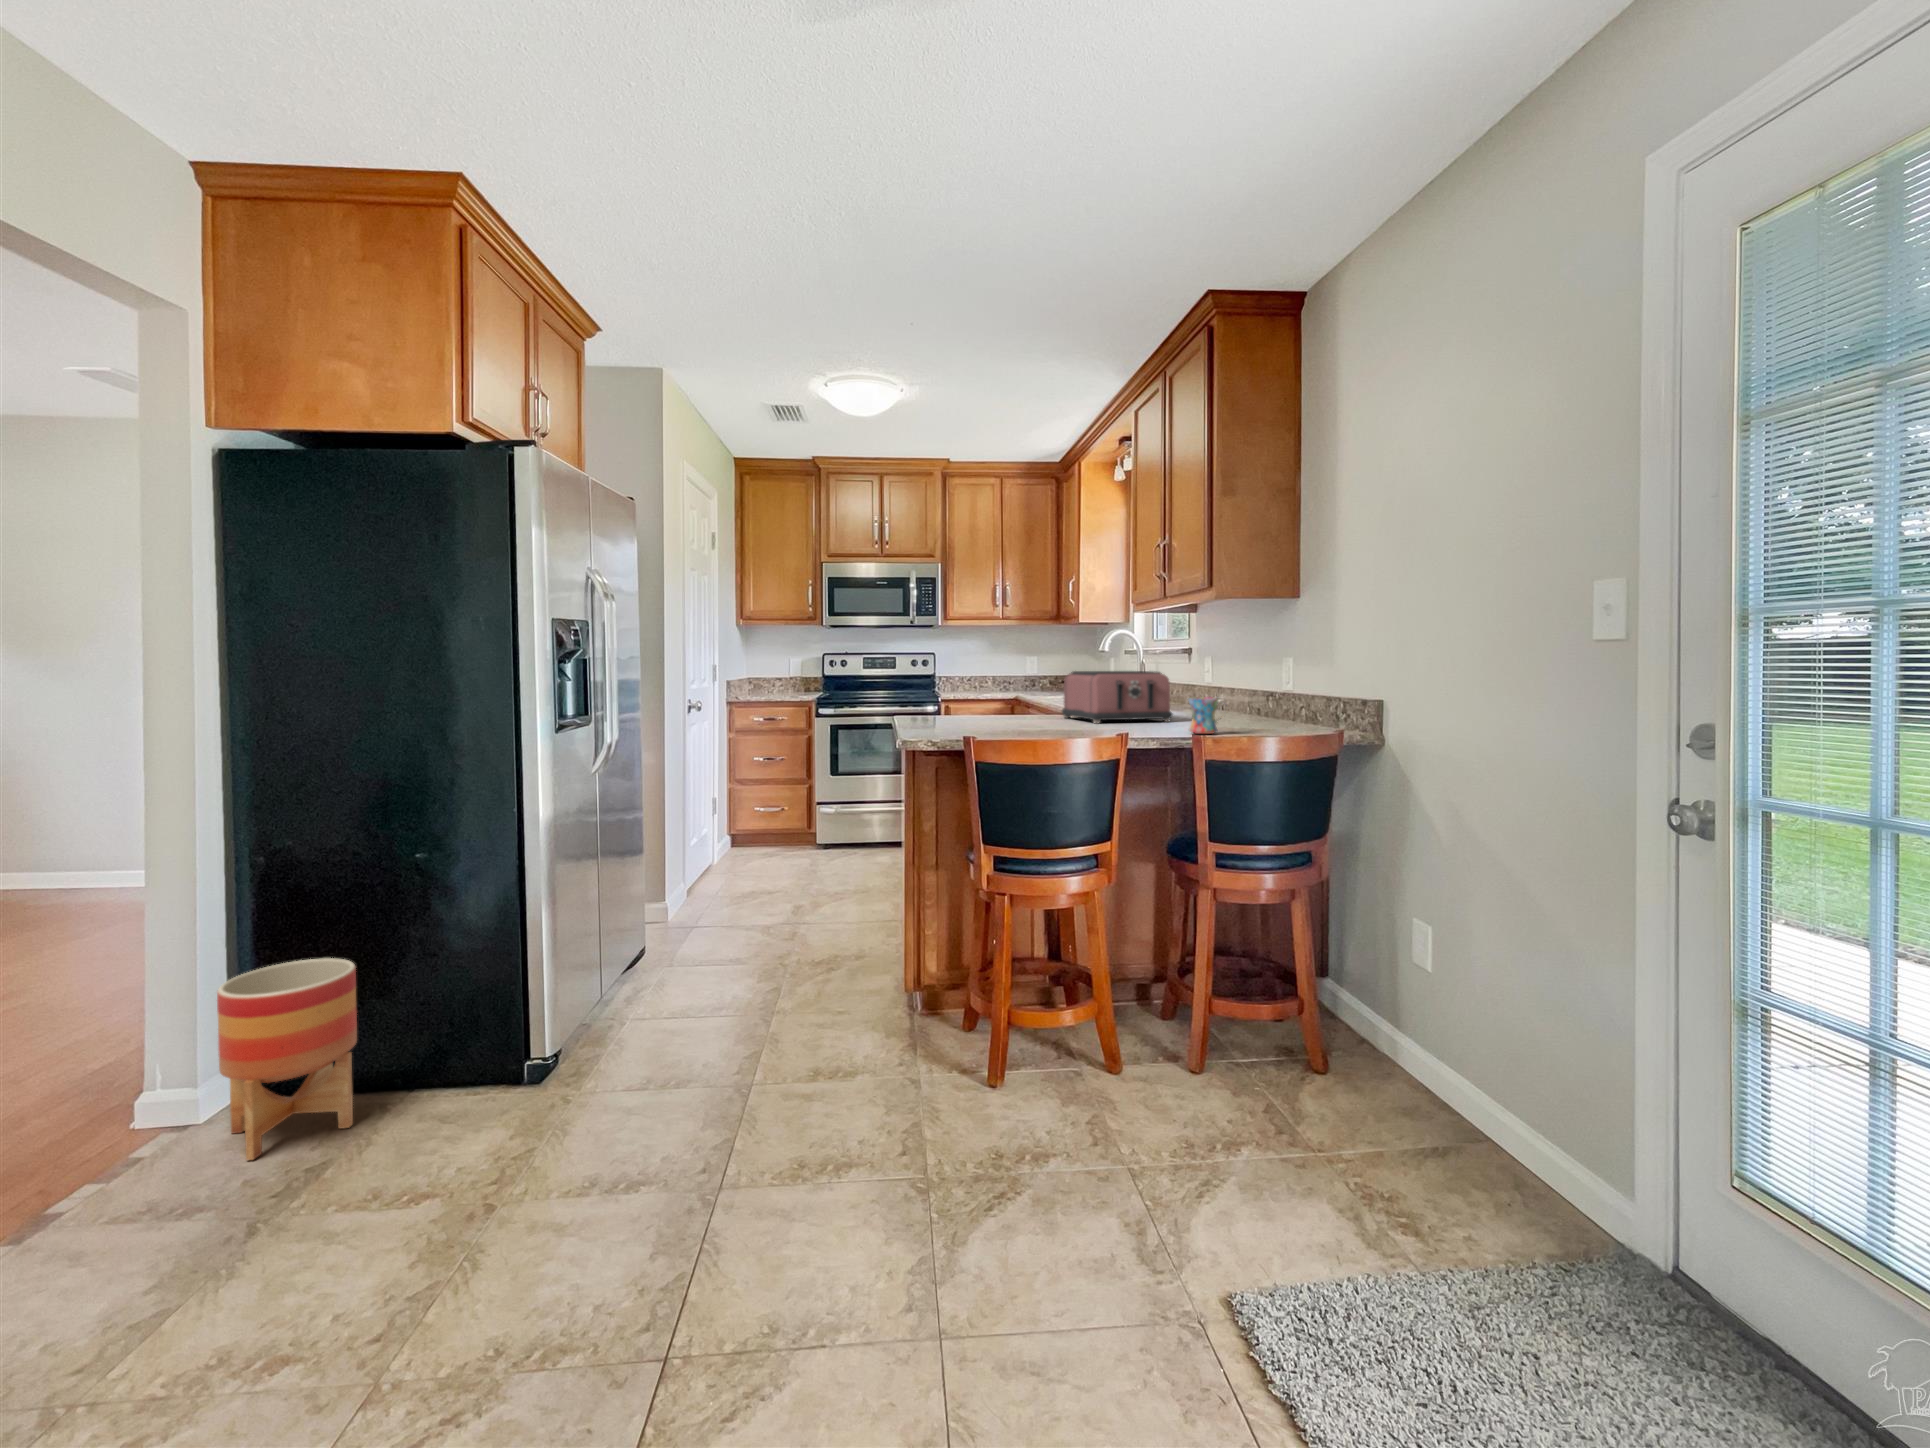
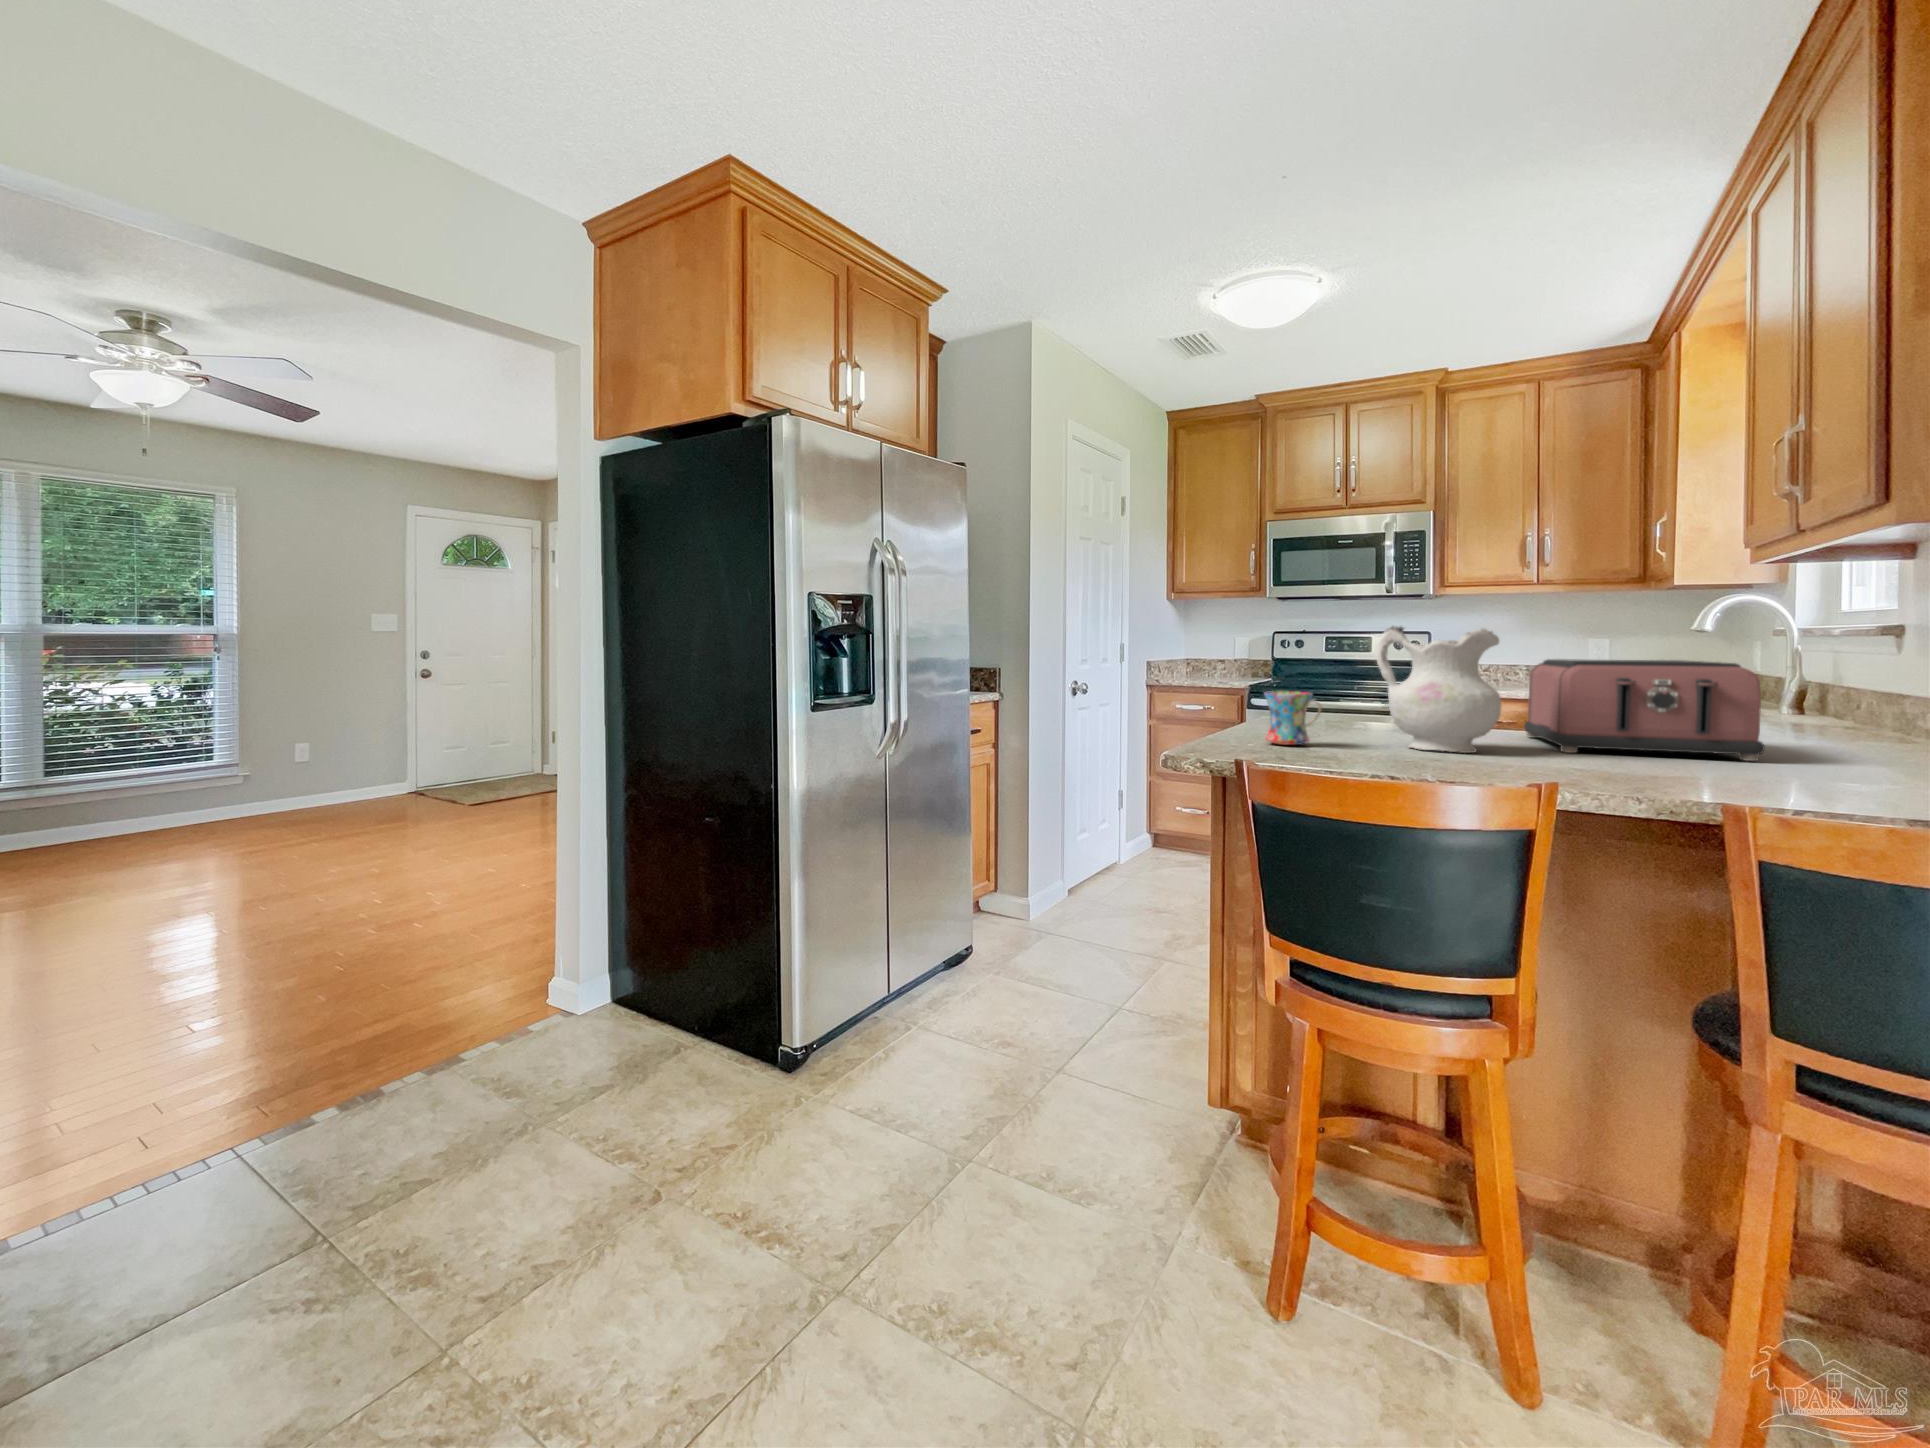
ceramic pitcher: none [1006,651,1072,727] -> present [1376,626,1502,753]
mug: present [1188,697,1219,734] -> present [1264,691,1321,745]
planter: present [217,958,357,1160] -> none [559,899,657,1064]

